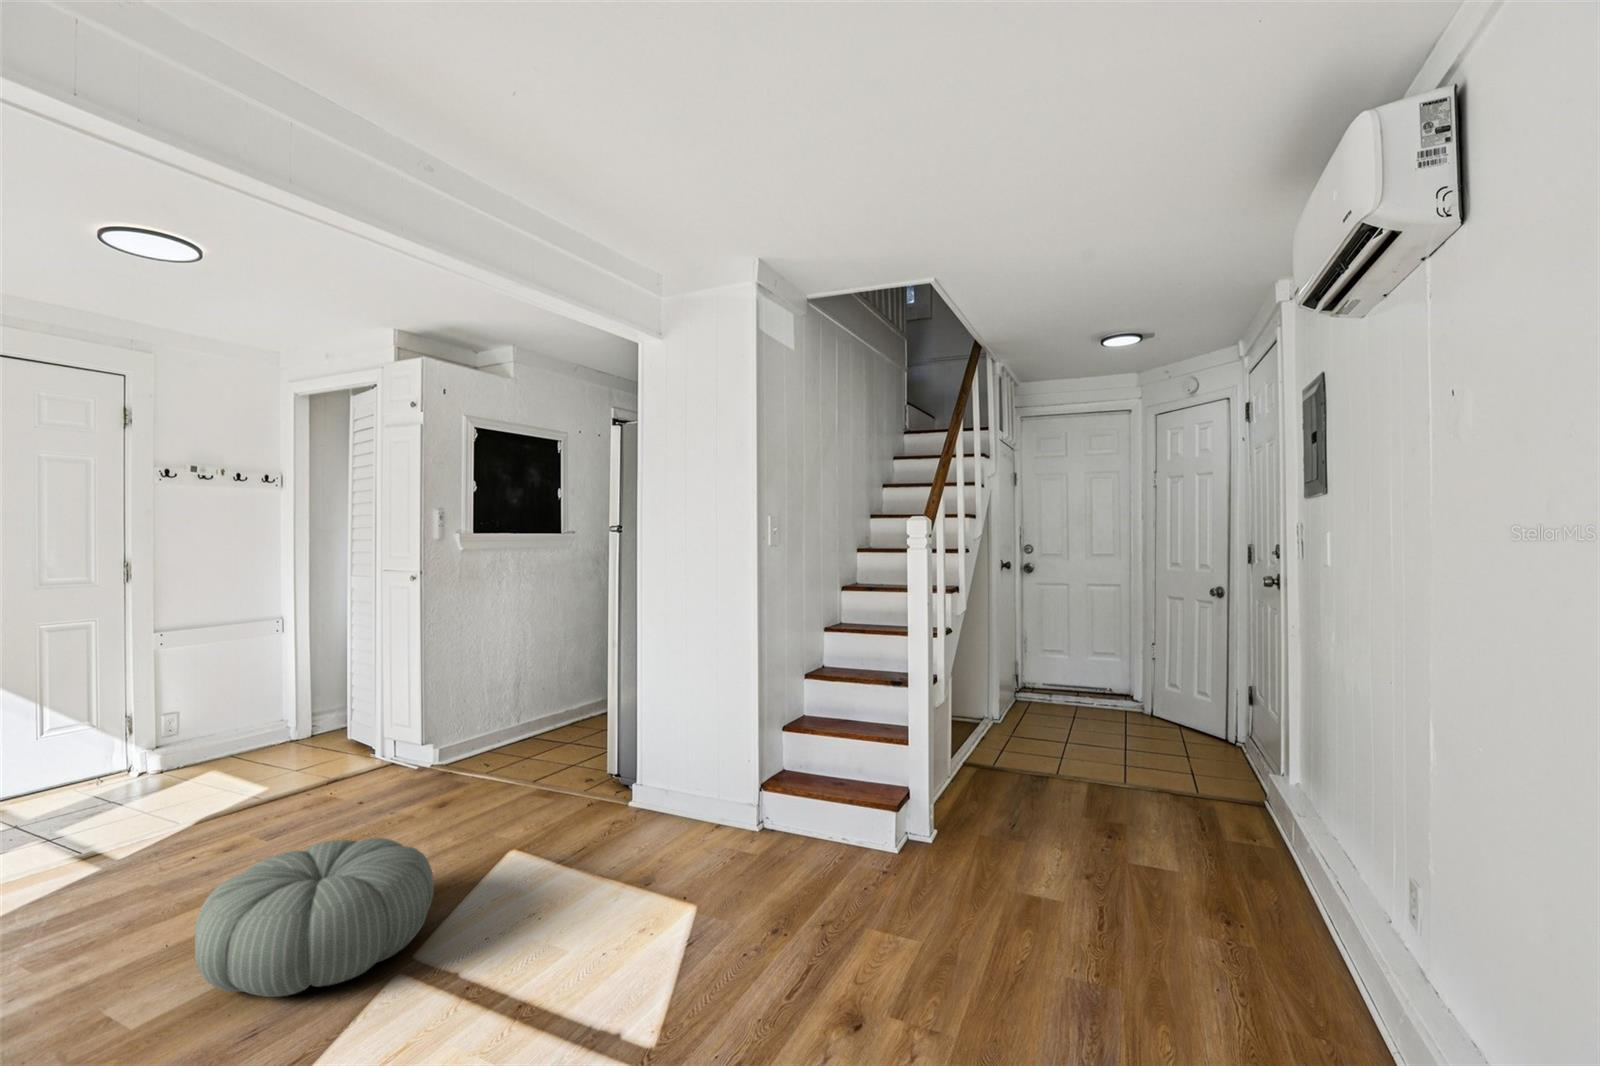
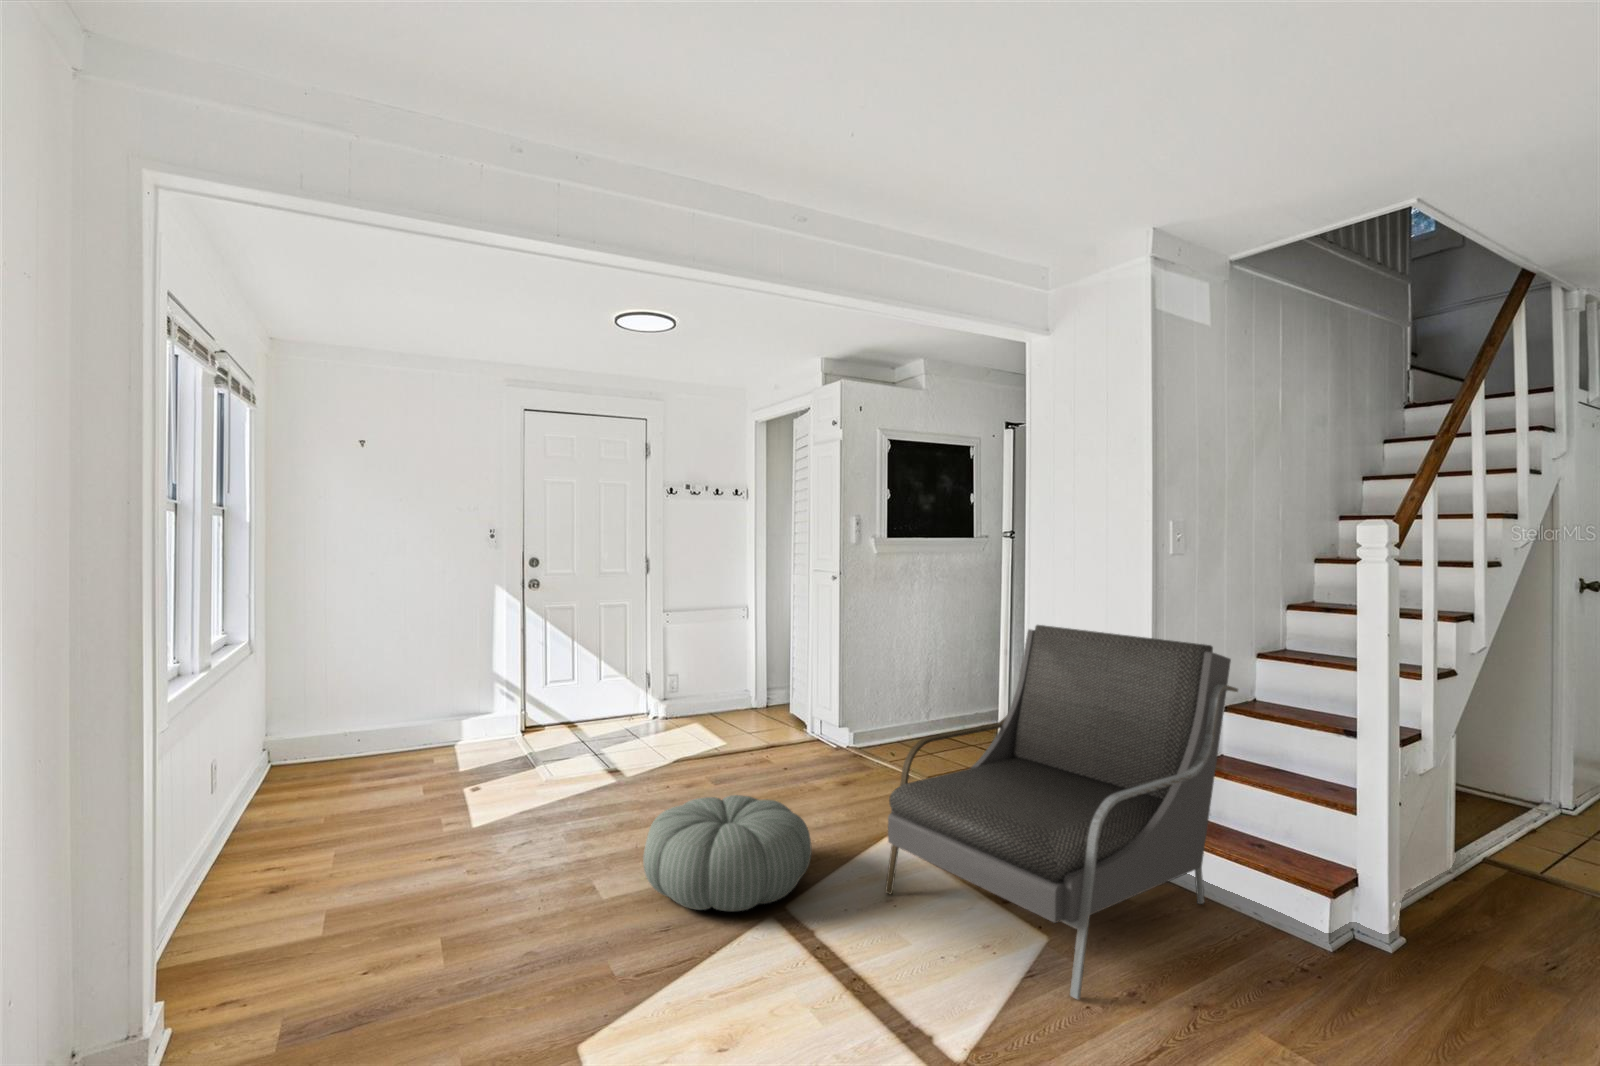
armchair: none [523,614,833,955] -> present [885,625,1238,999]

